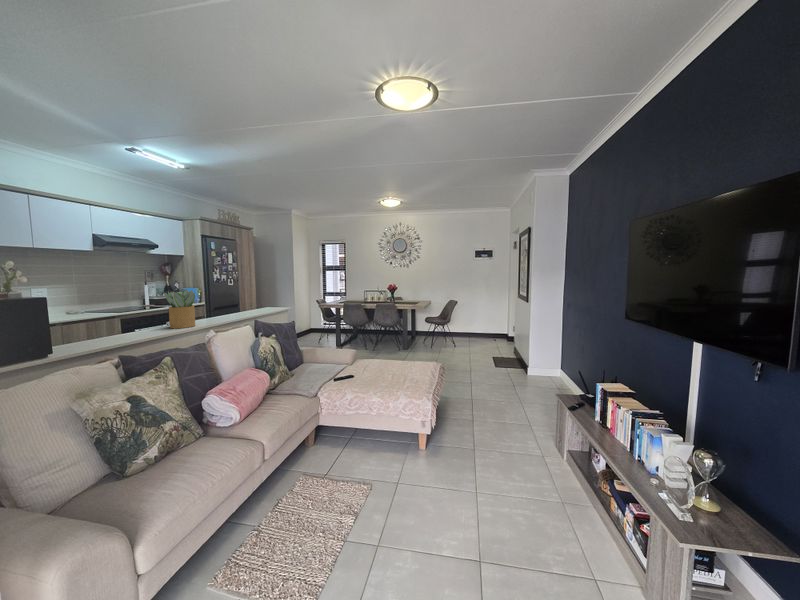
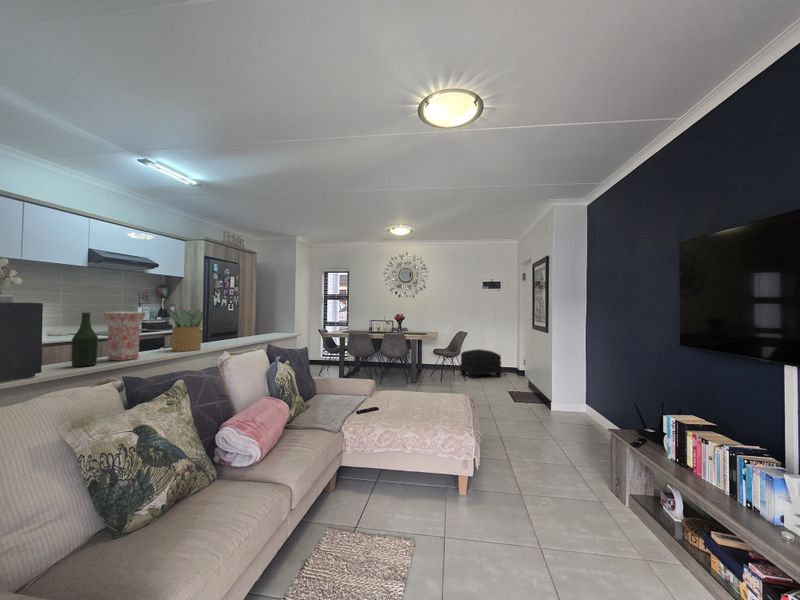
vase: none [102,296,141,339] -> present [102,312,146,361]
bottle: none [78,299,101,346] -> present [72,313,98,367]
ottoman: none [449,317,488,345] -> present [460,349,502,379]

